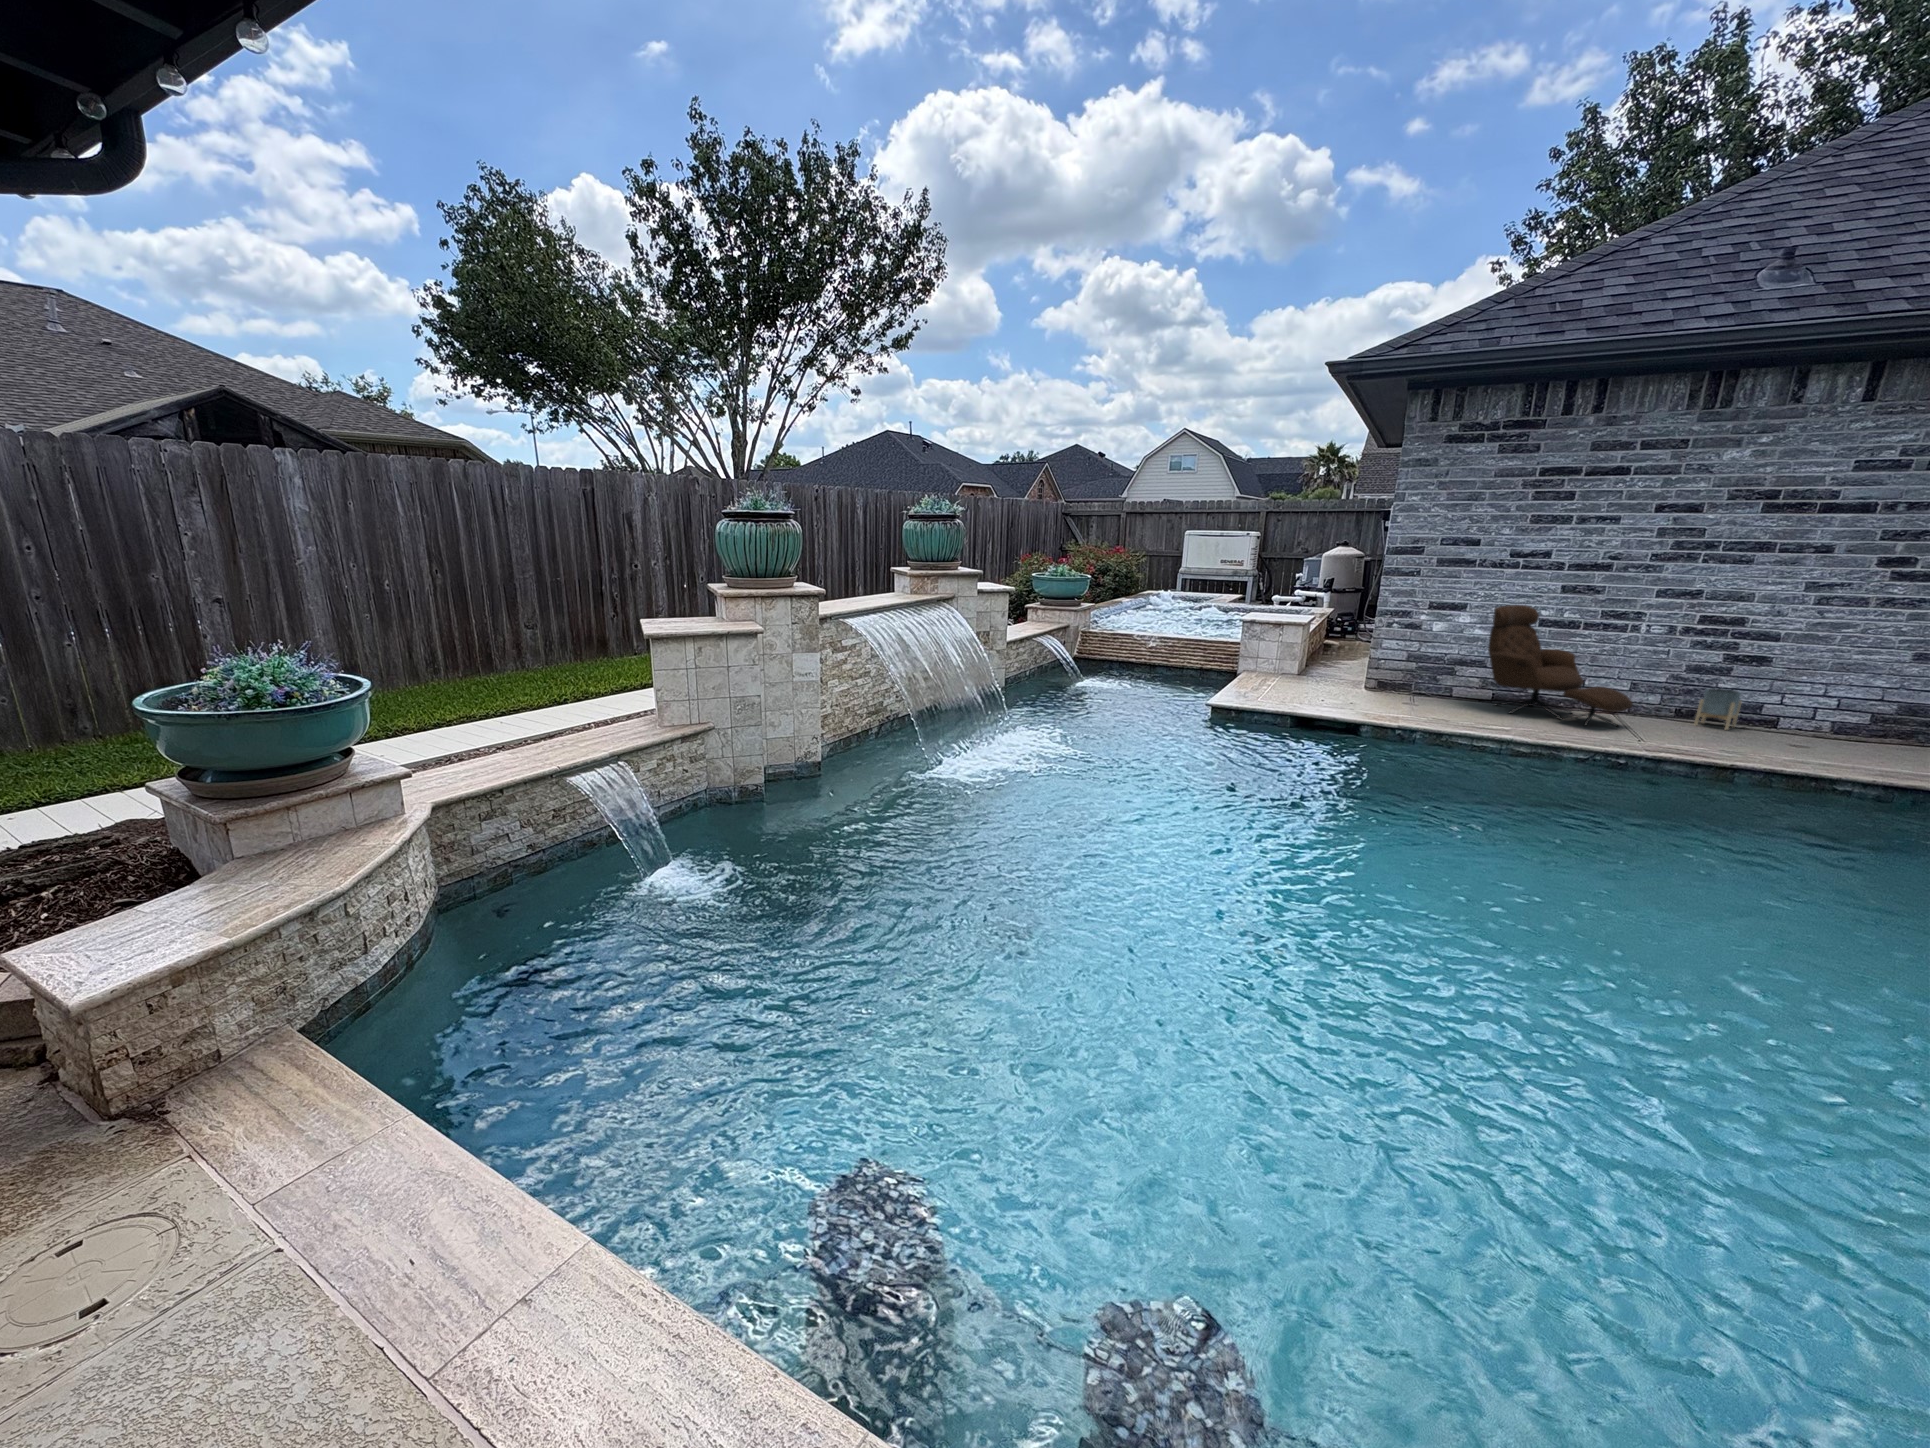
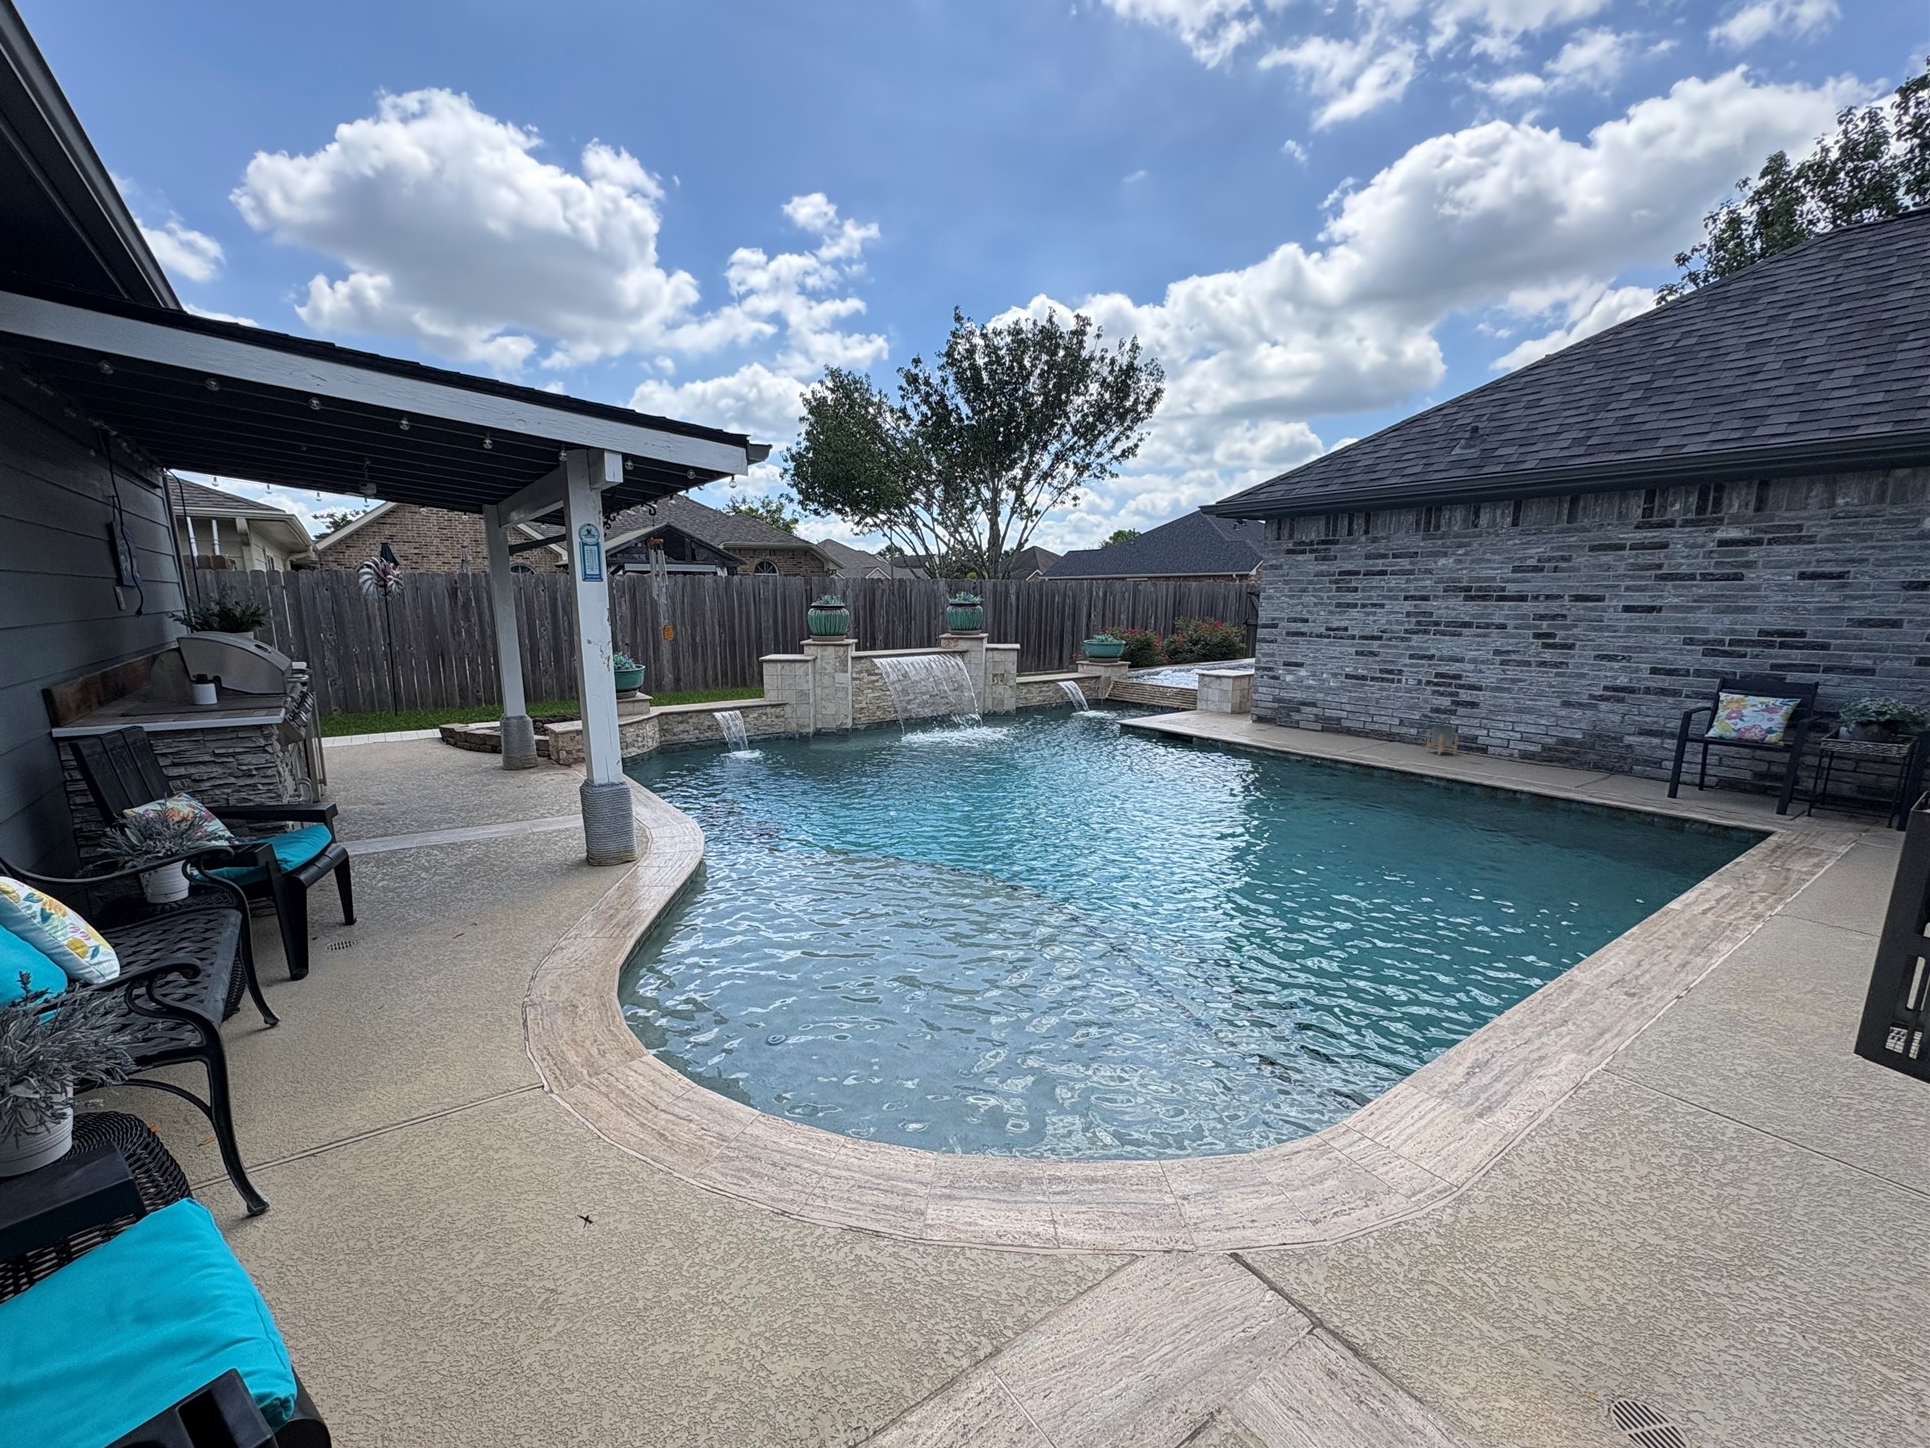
lounge chair: present [1488,605,1632,726] -> none [1297,663,1368,747]

